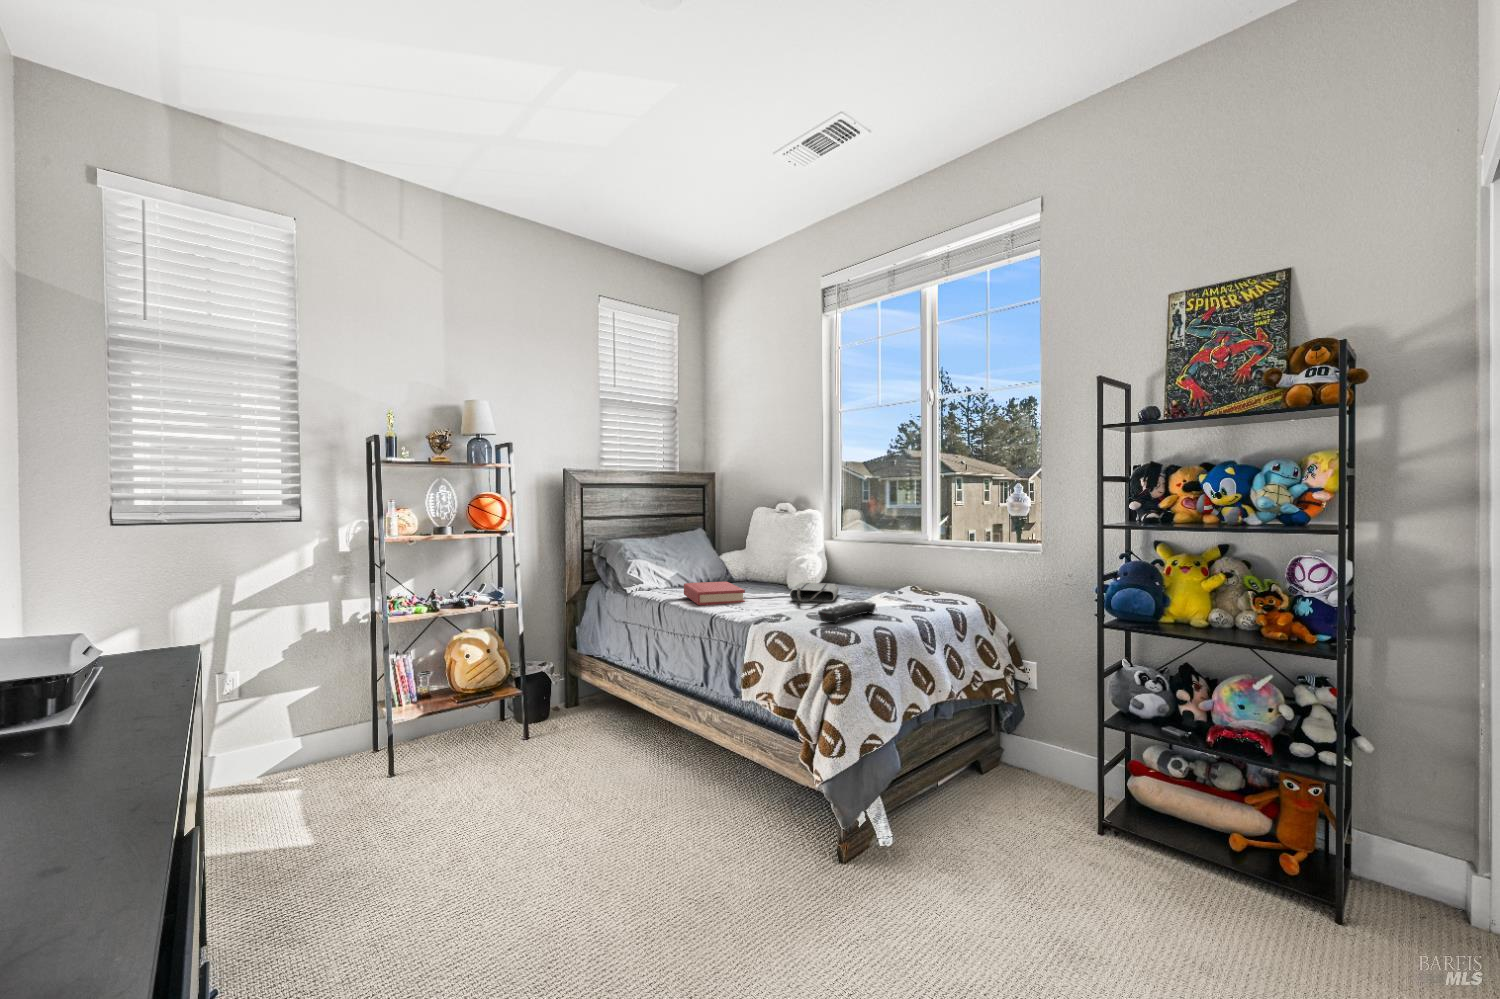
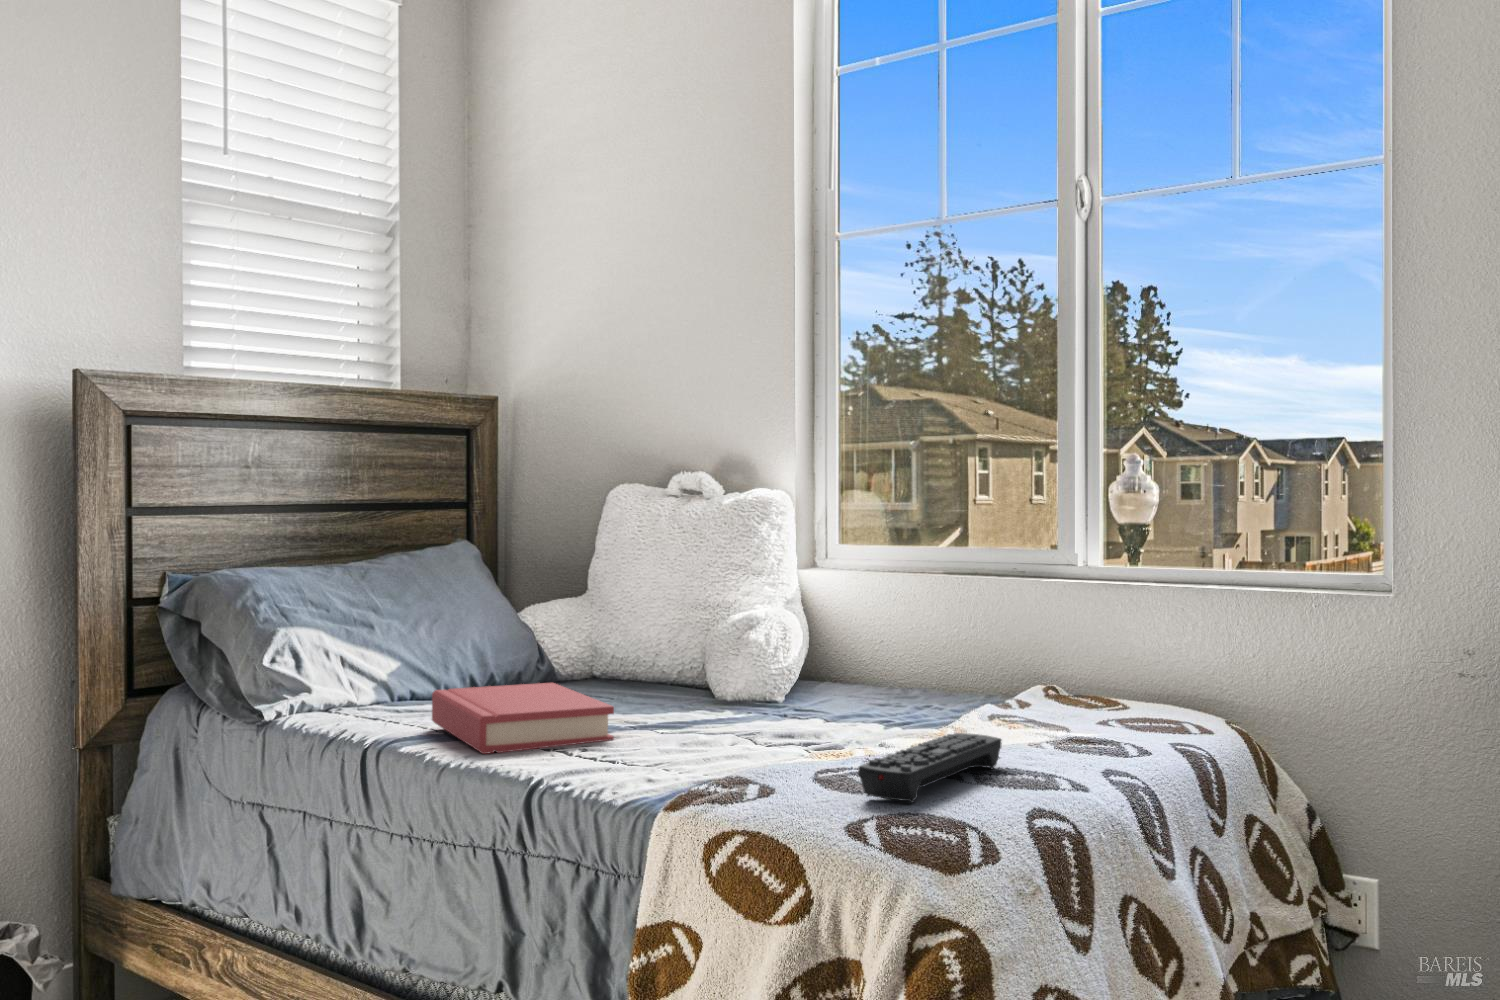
tote bag: present [790,583,839,604] -> none [741,683,865,741]

